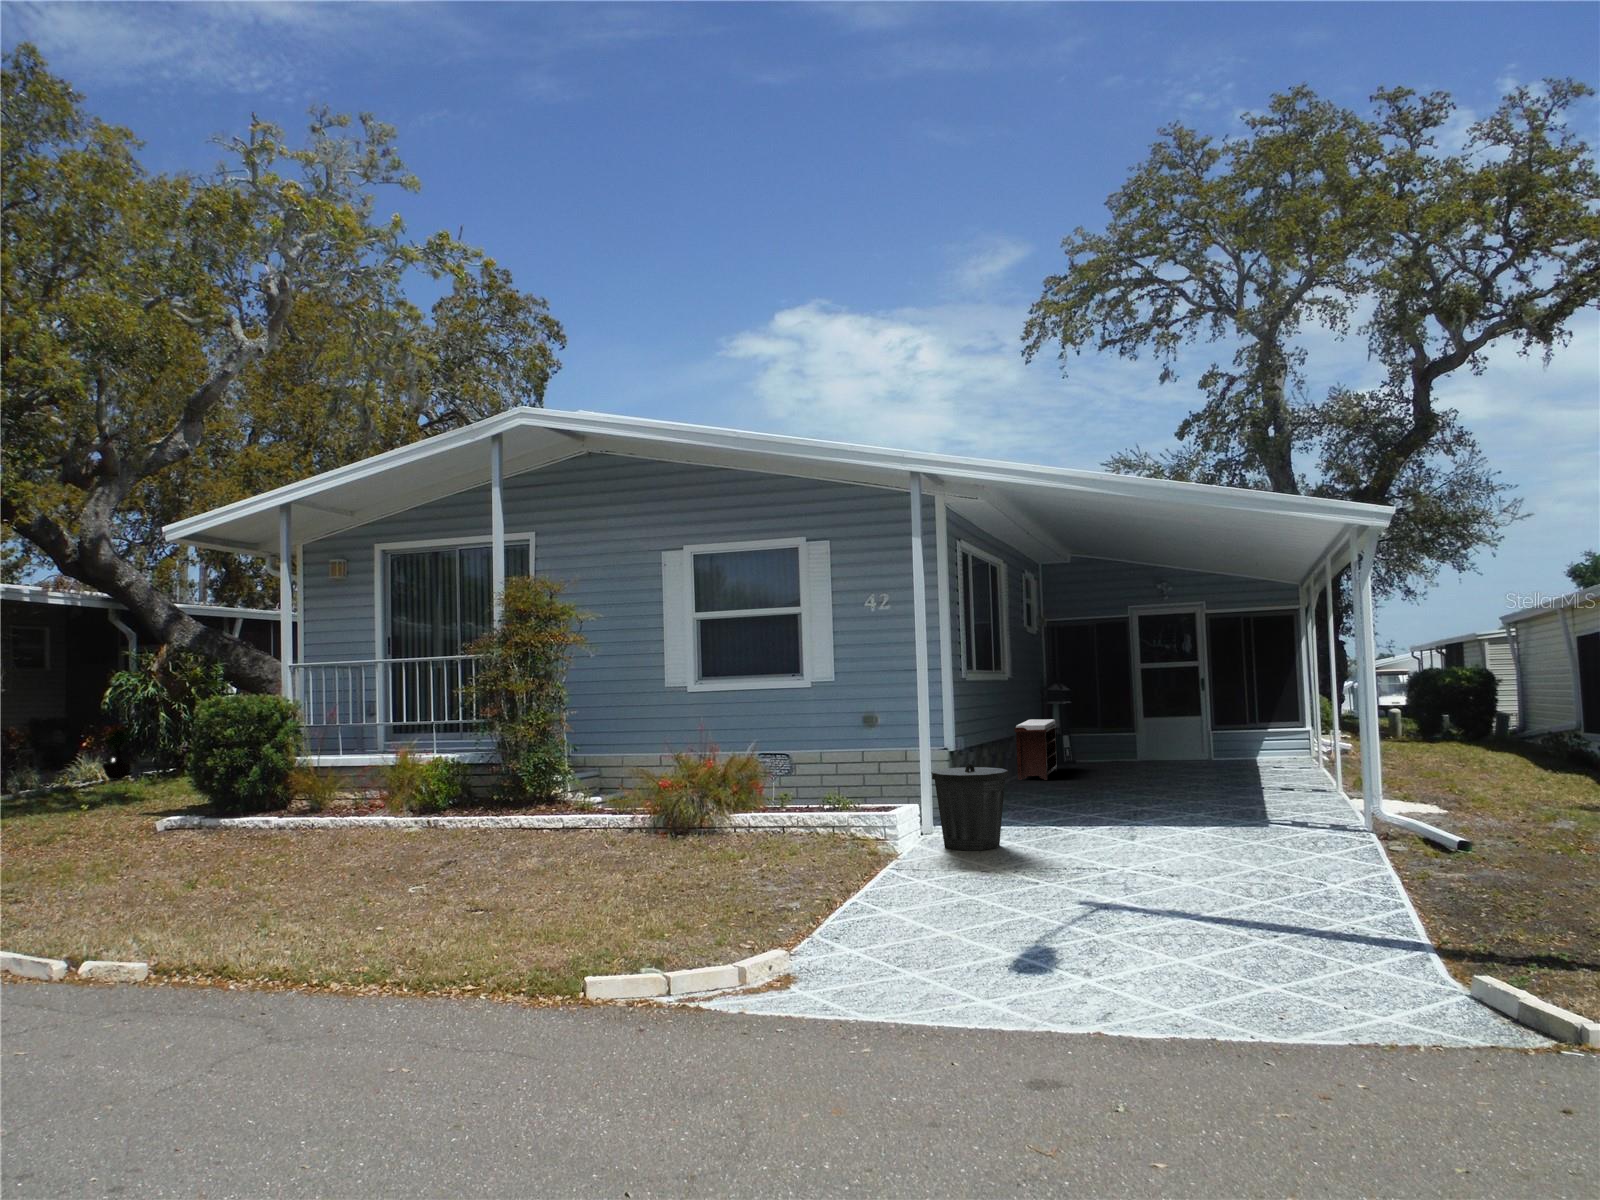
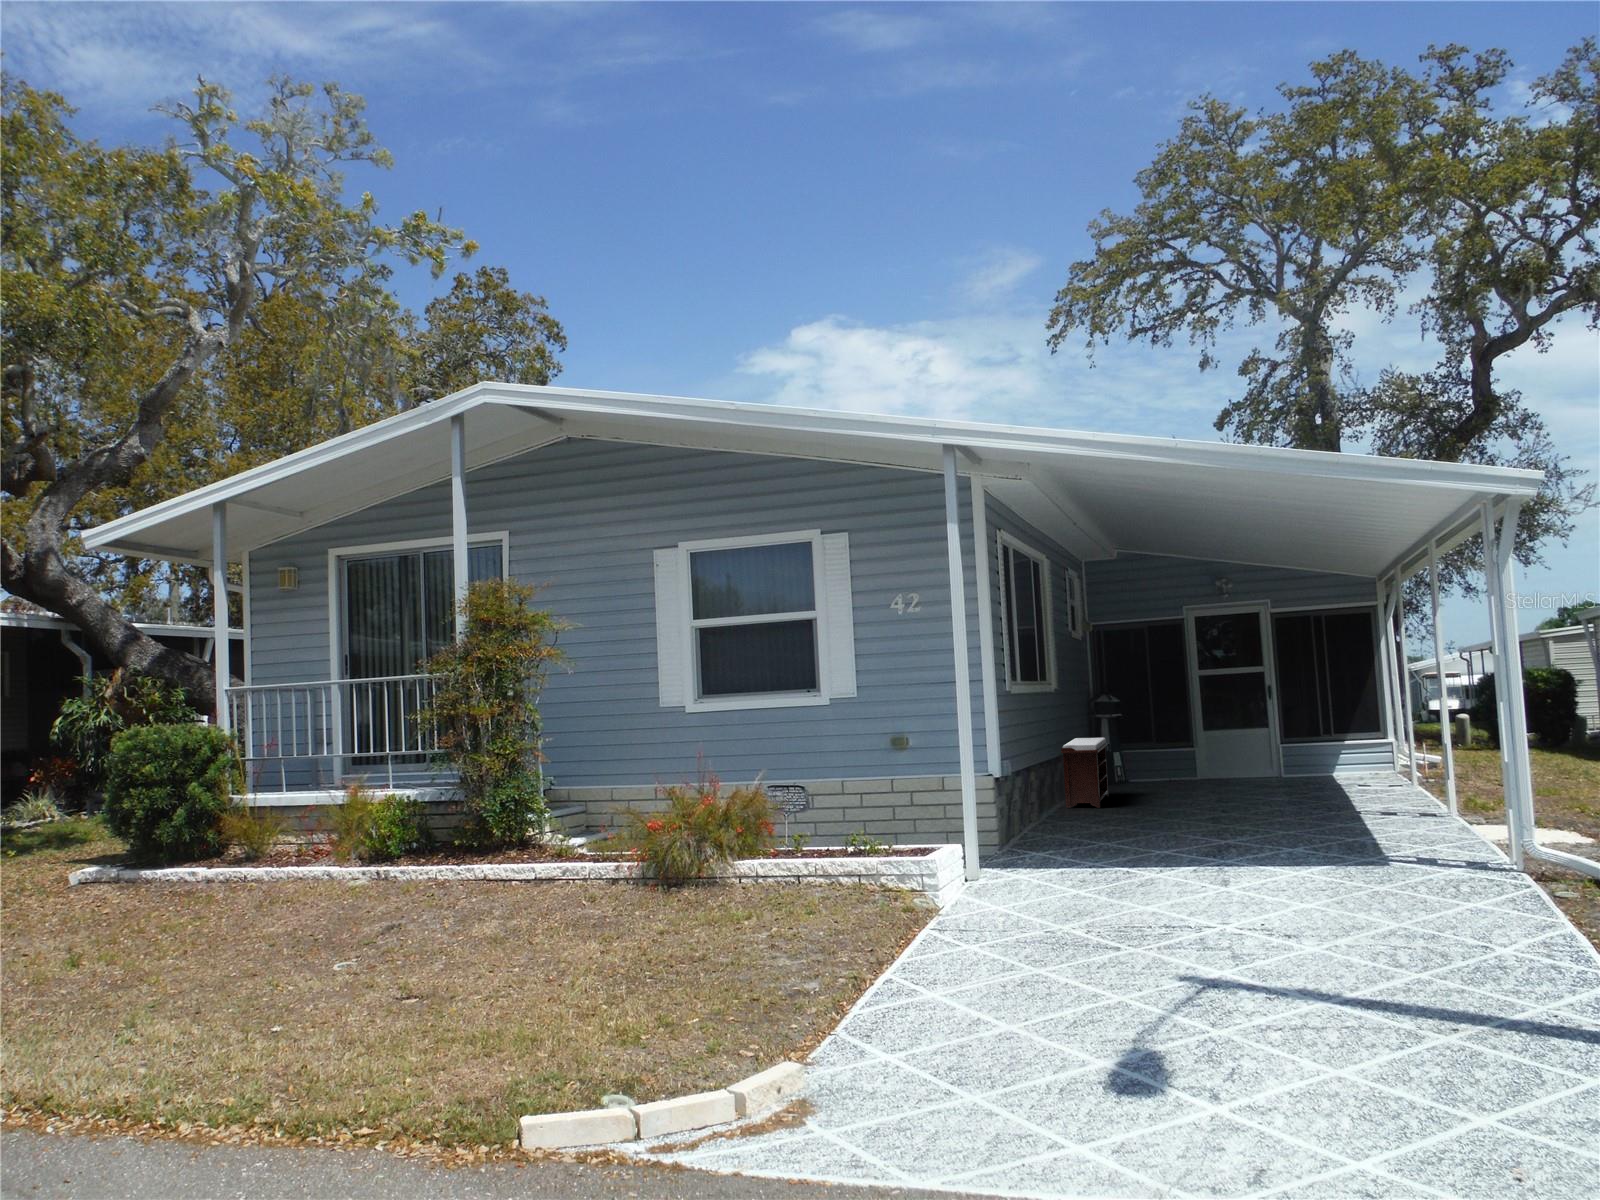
potted tree: present [103,727,133,780] -> none [35,756,75,820]
trash can: present [932,762,1009,851] -> none [978,794,1071,901]

